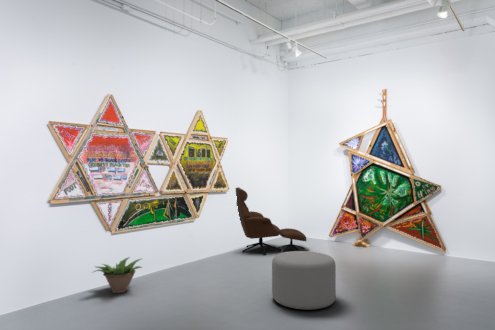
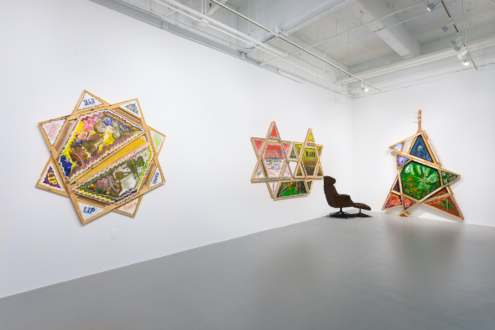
ottoman: present [272,251,336,310] -> none [376,211,414,241]
decorative plant: present [96,257,142,293] -> none [269,215,299,234]

